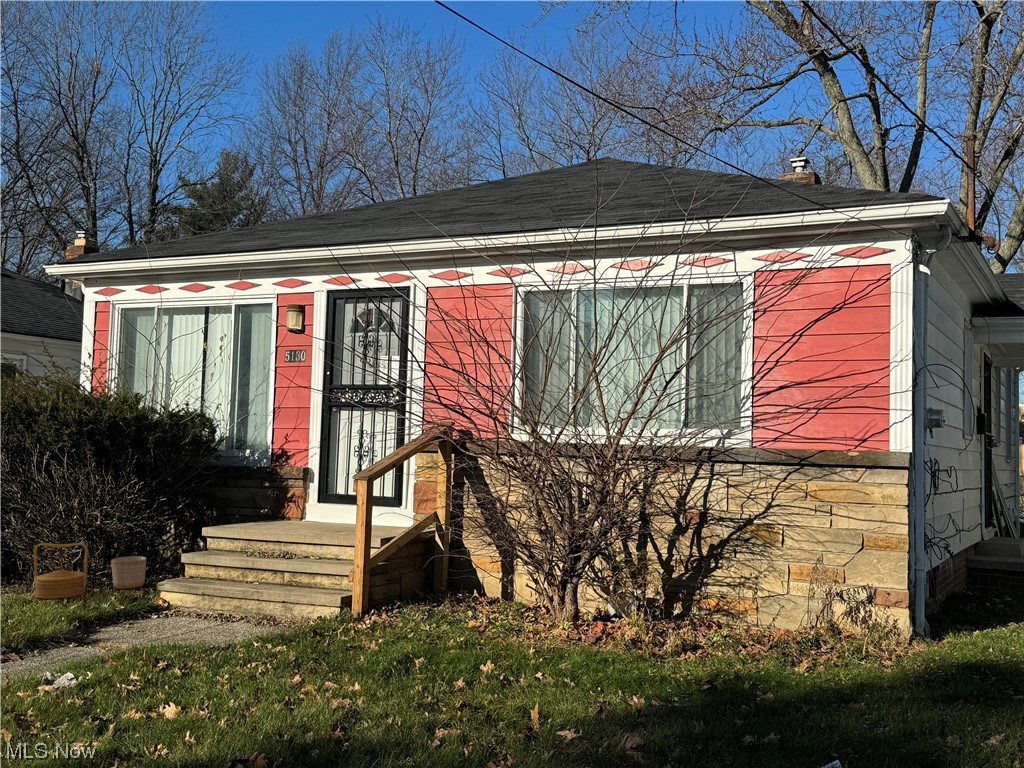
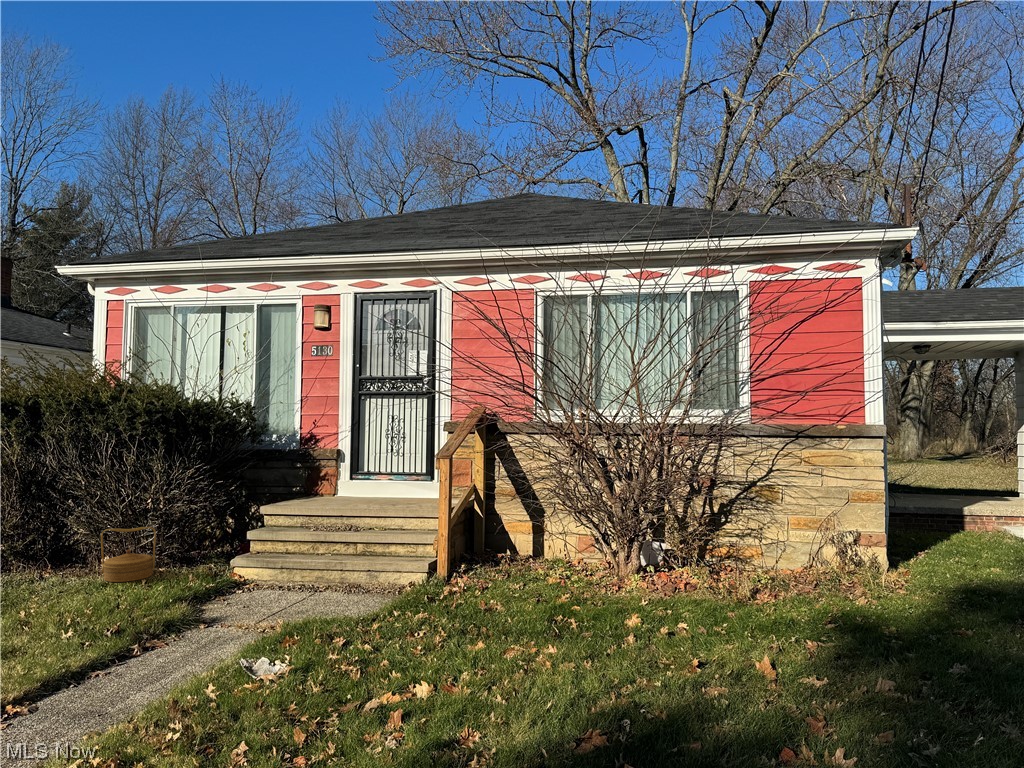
planter: present [111,556,146,589] -> none [176,537,209,568]

